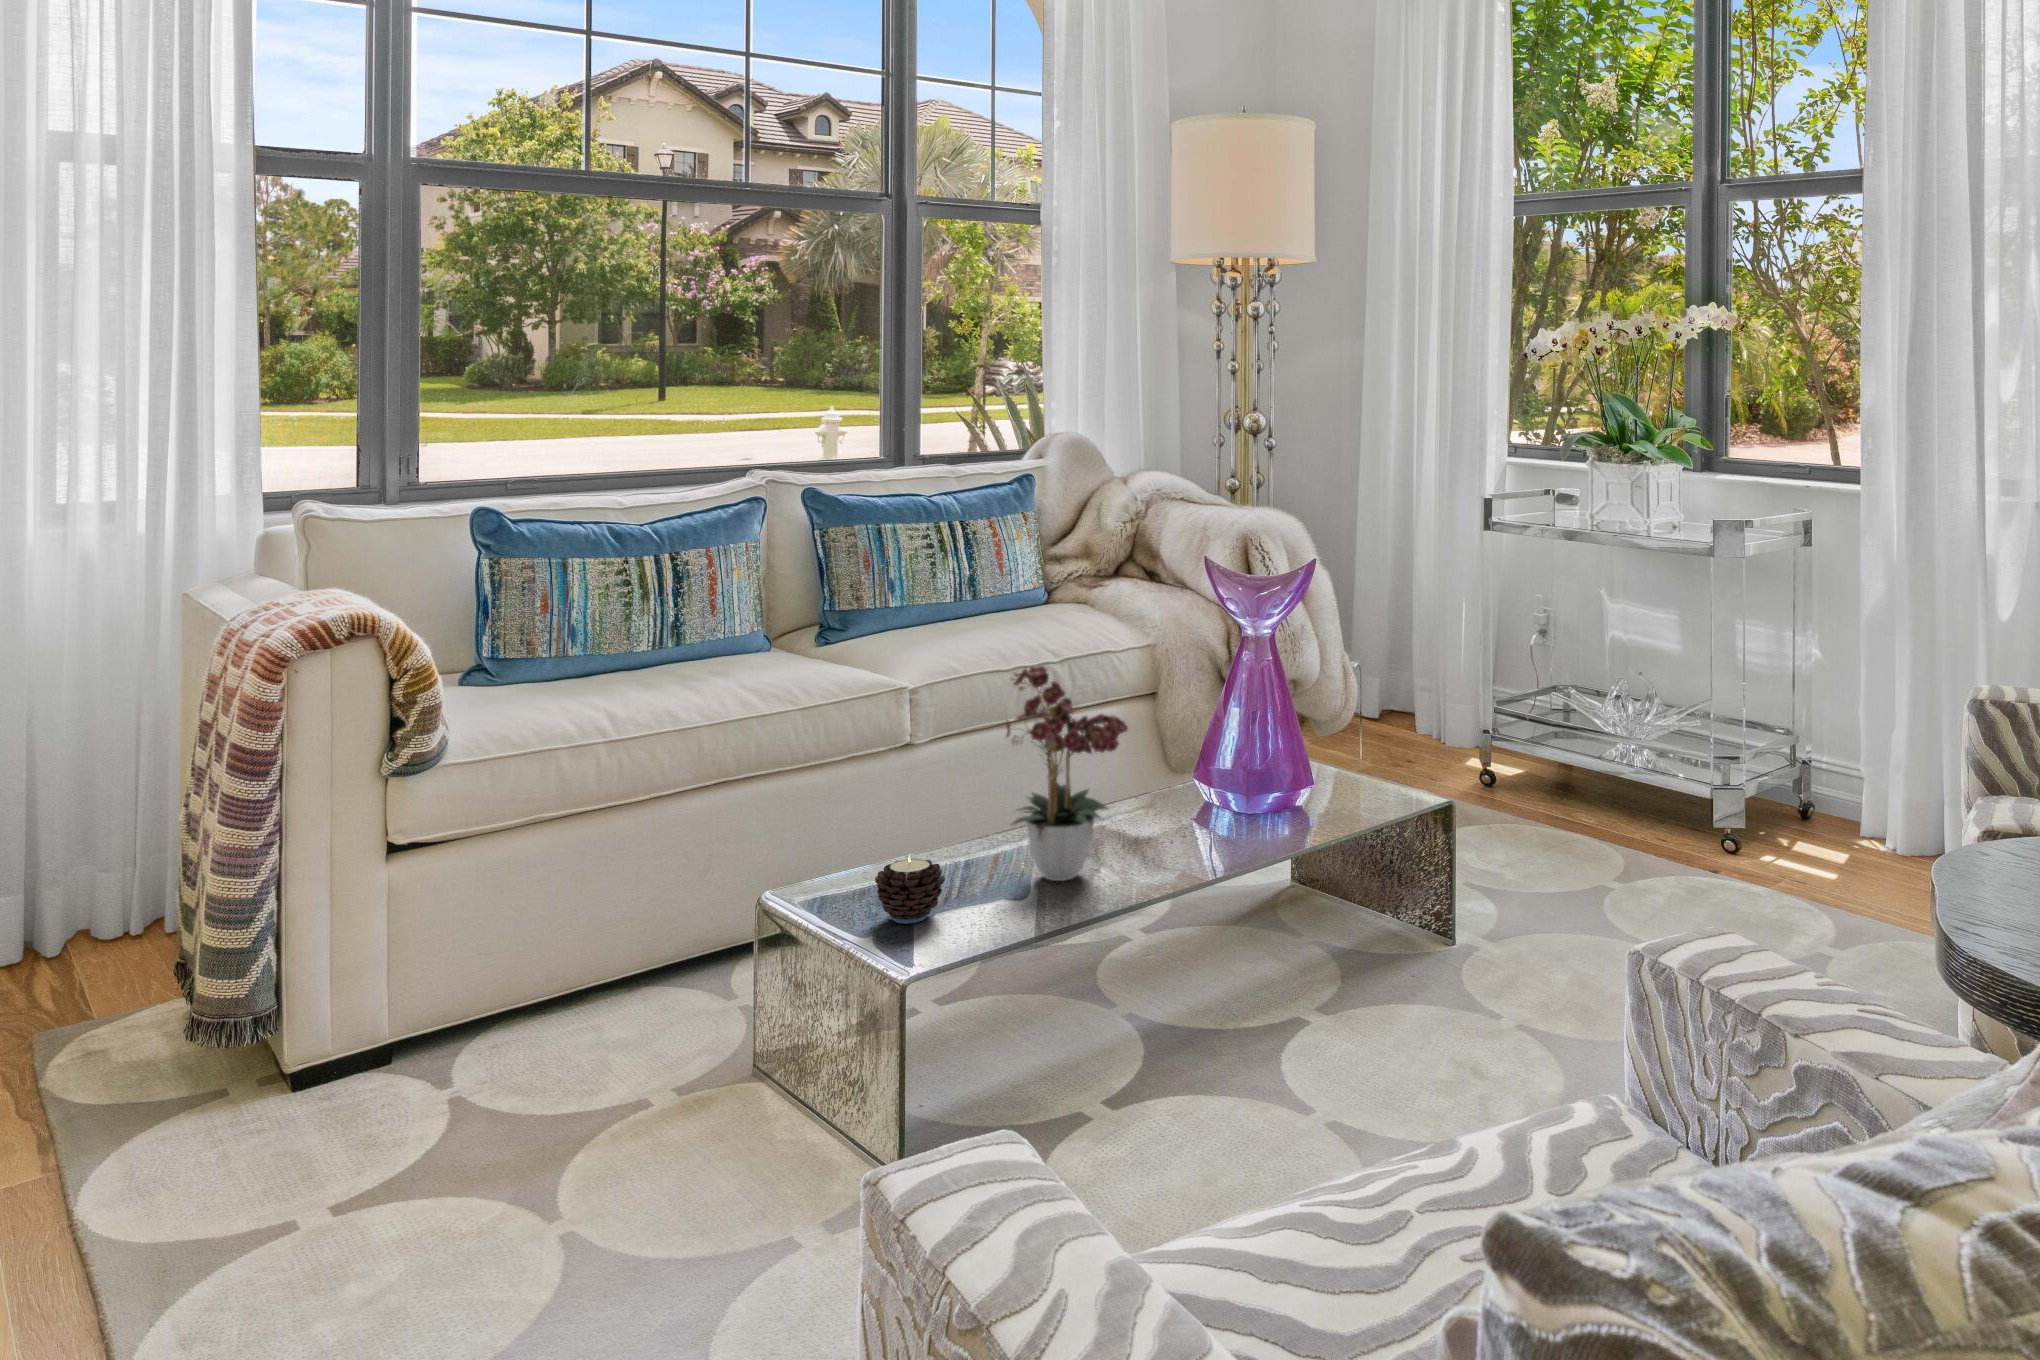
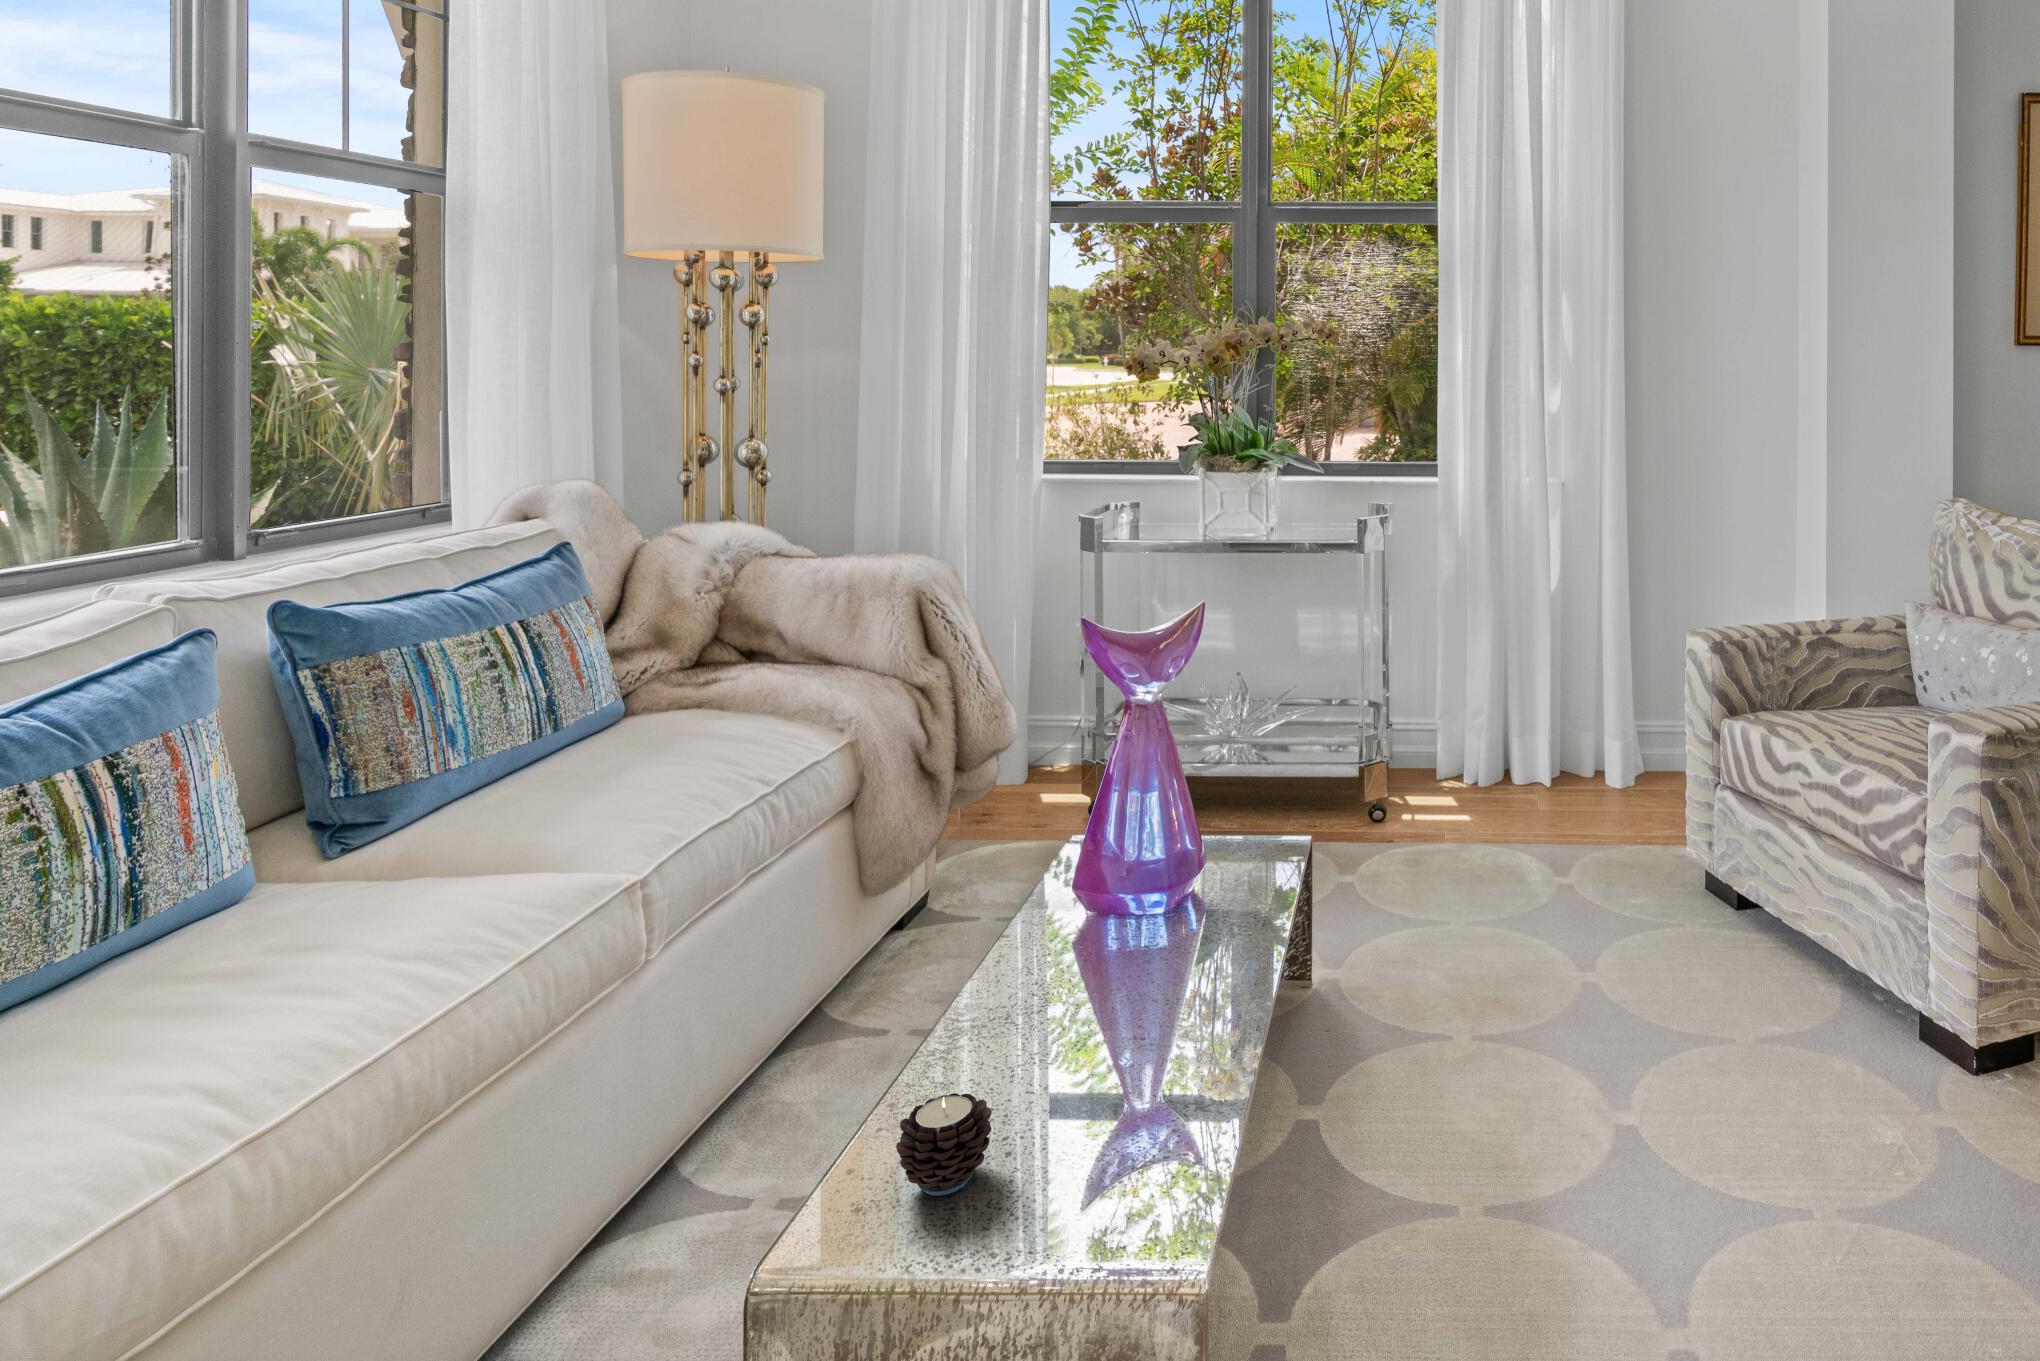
flower arrangement: present [1005,666,1128,881] -> none [974,783,1120,1056]

